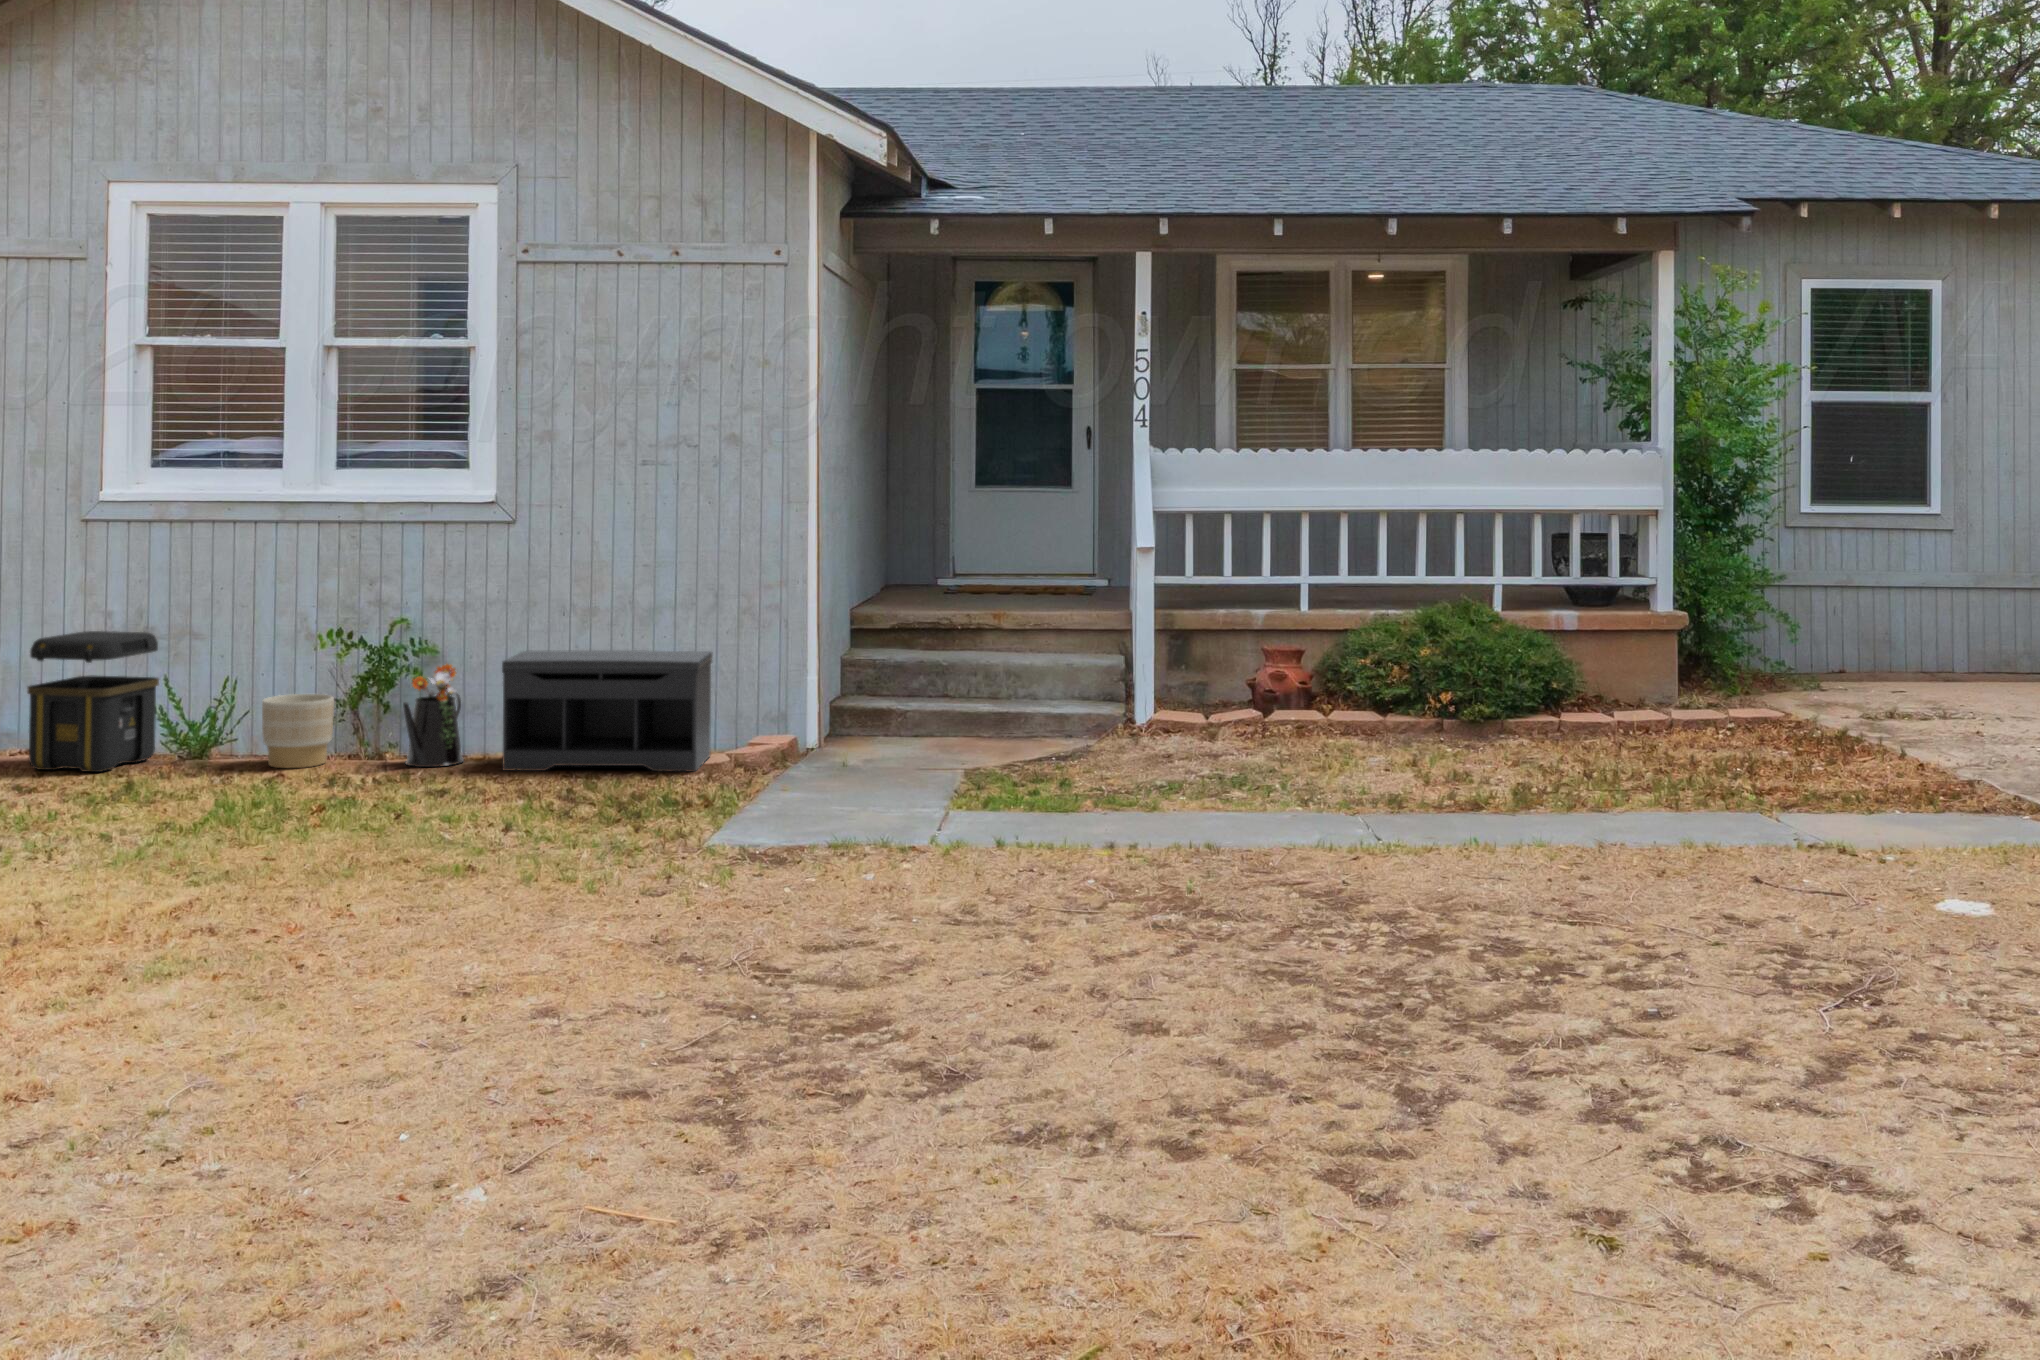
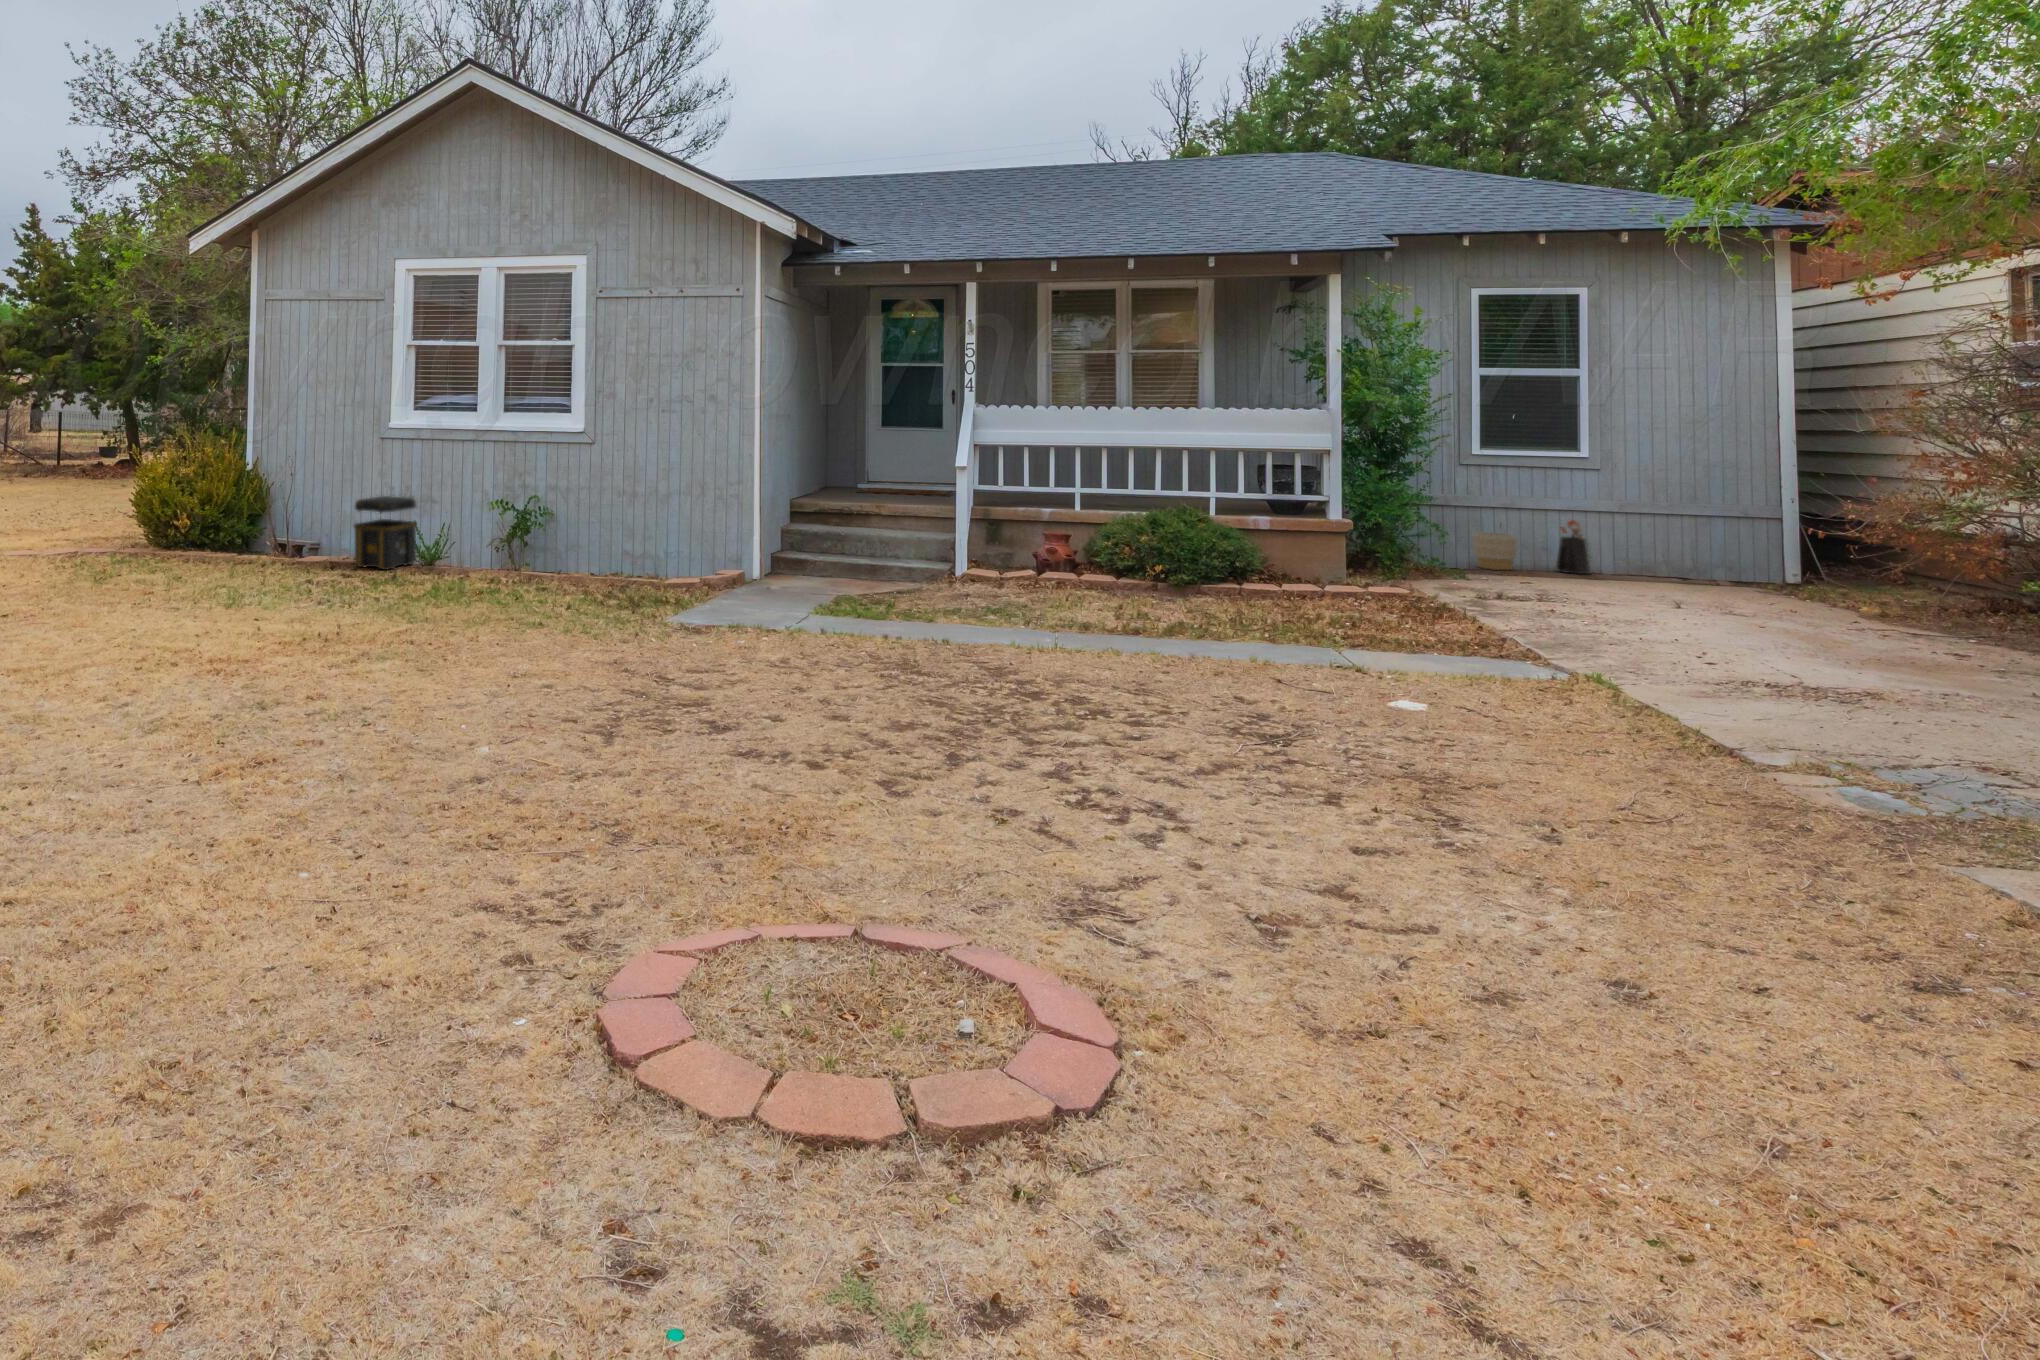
bench: present [502,650,713,772] -> none [585,515,701,586]
watering can: present [403,664,463,767] -> present [1555,520,1591,574]
planter: present [262,694,334,768] -> present [1473,532,1517,570]

